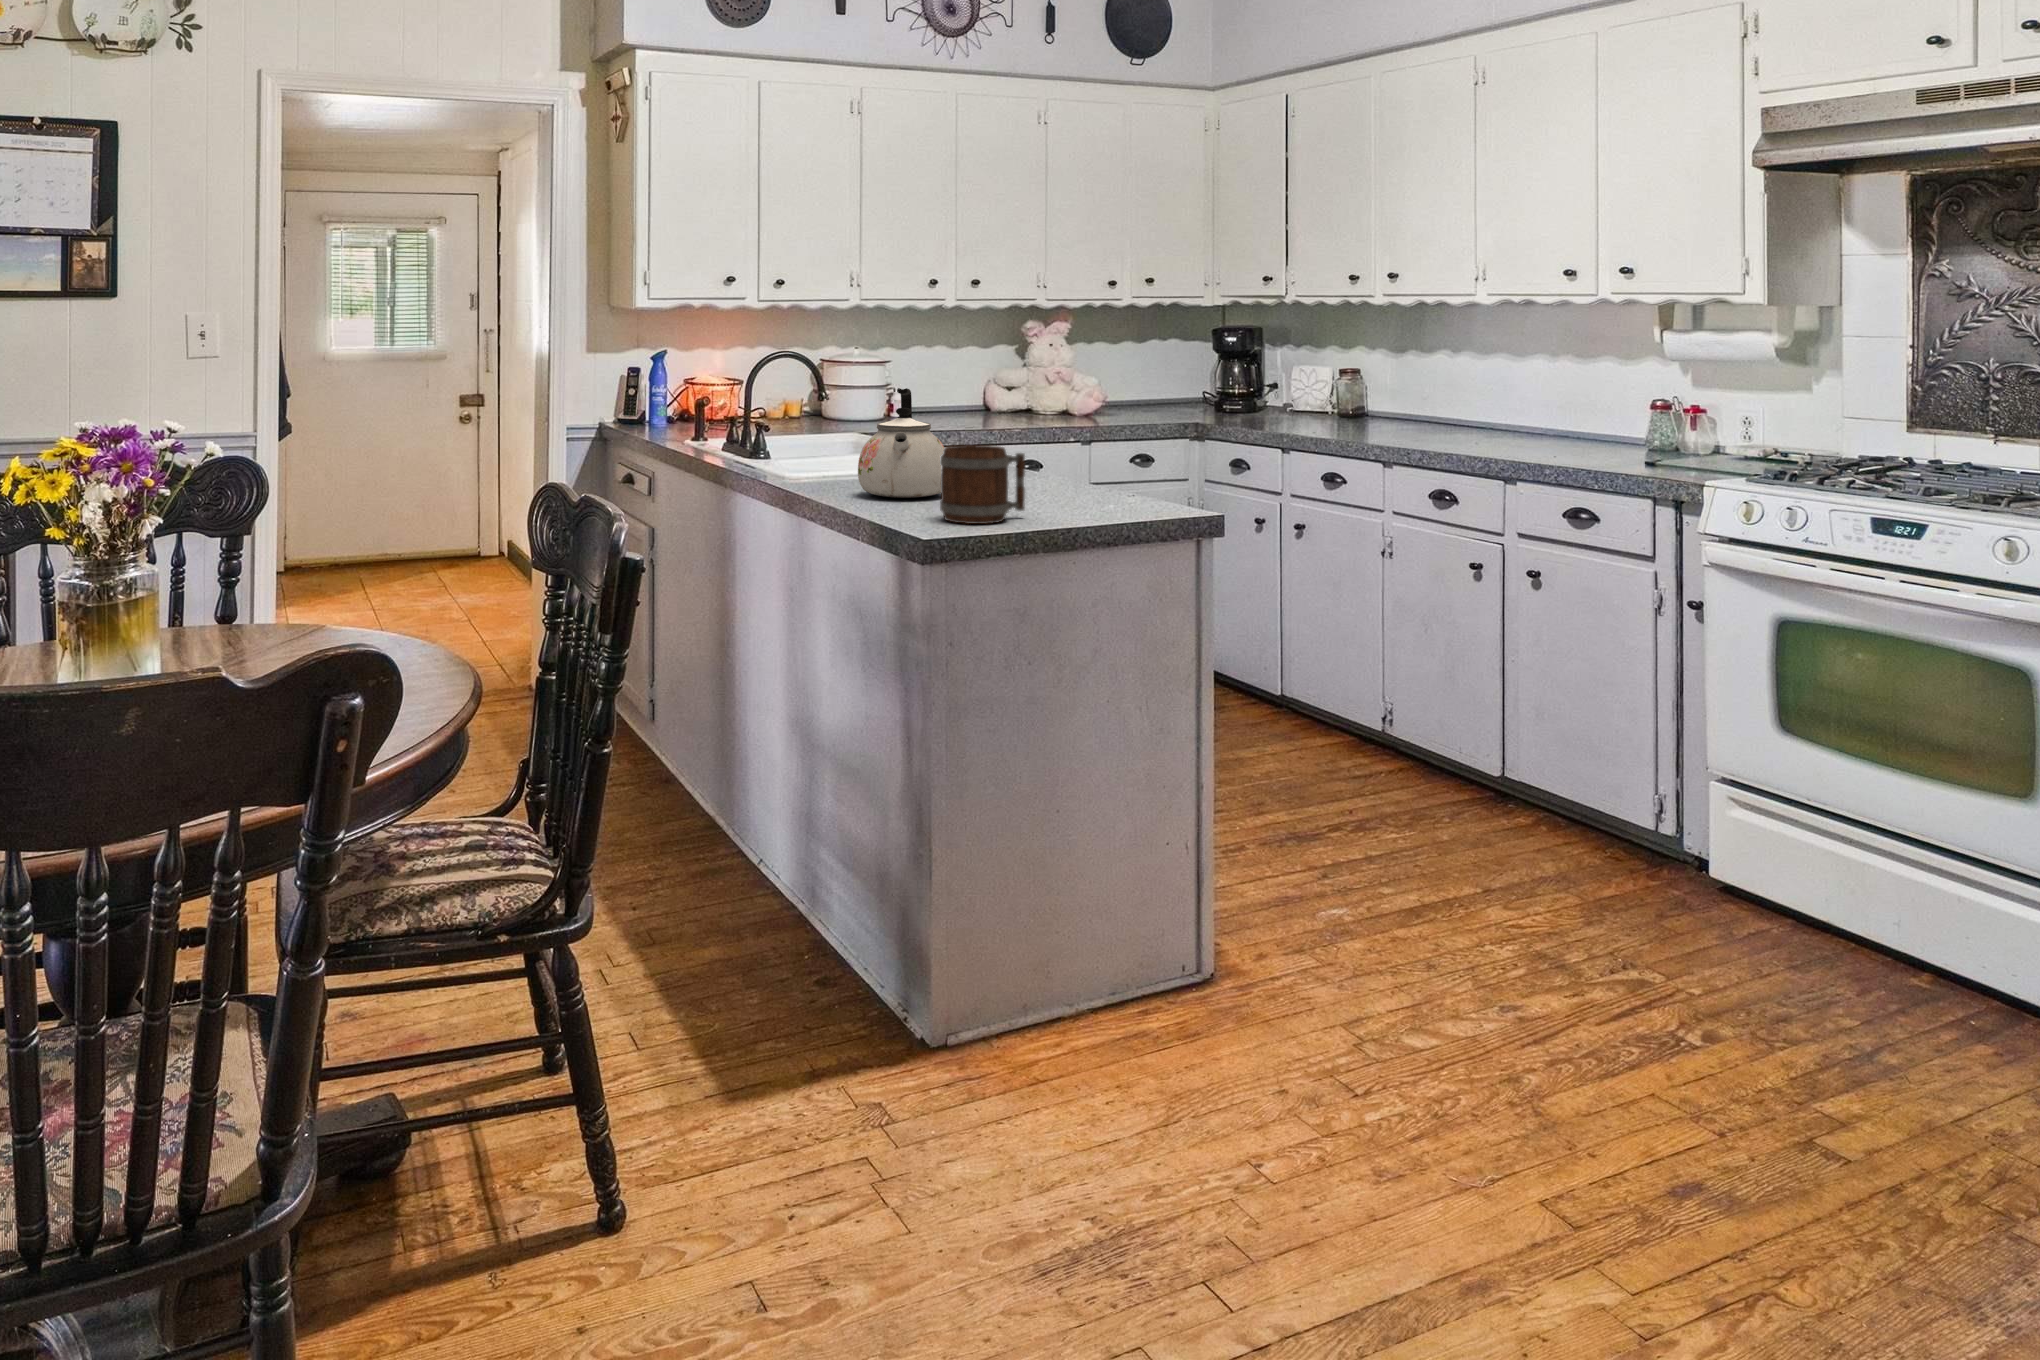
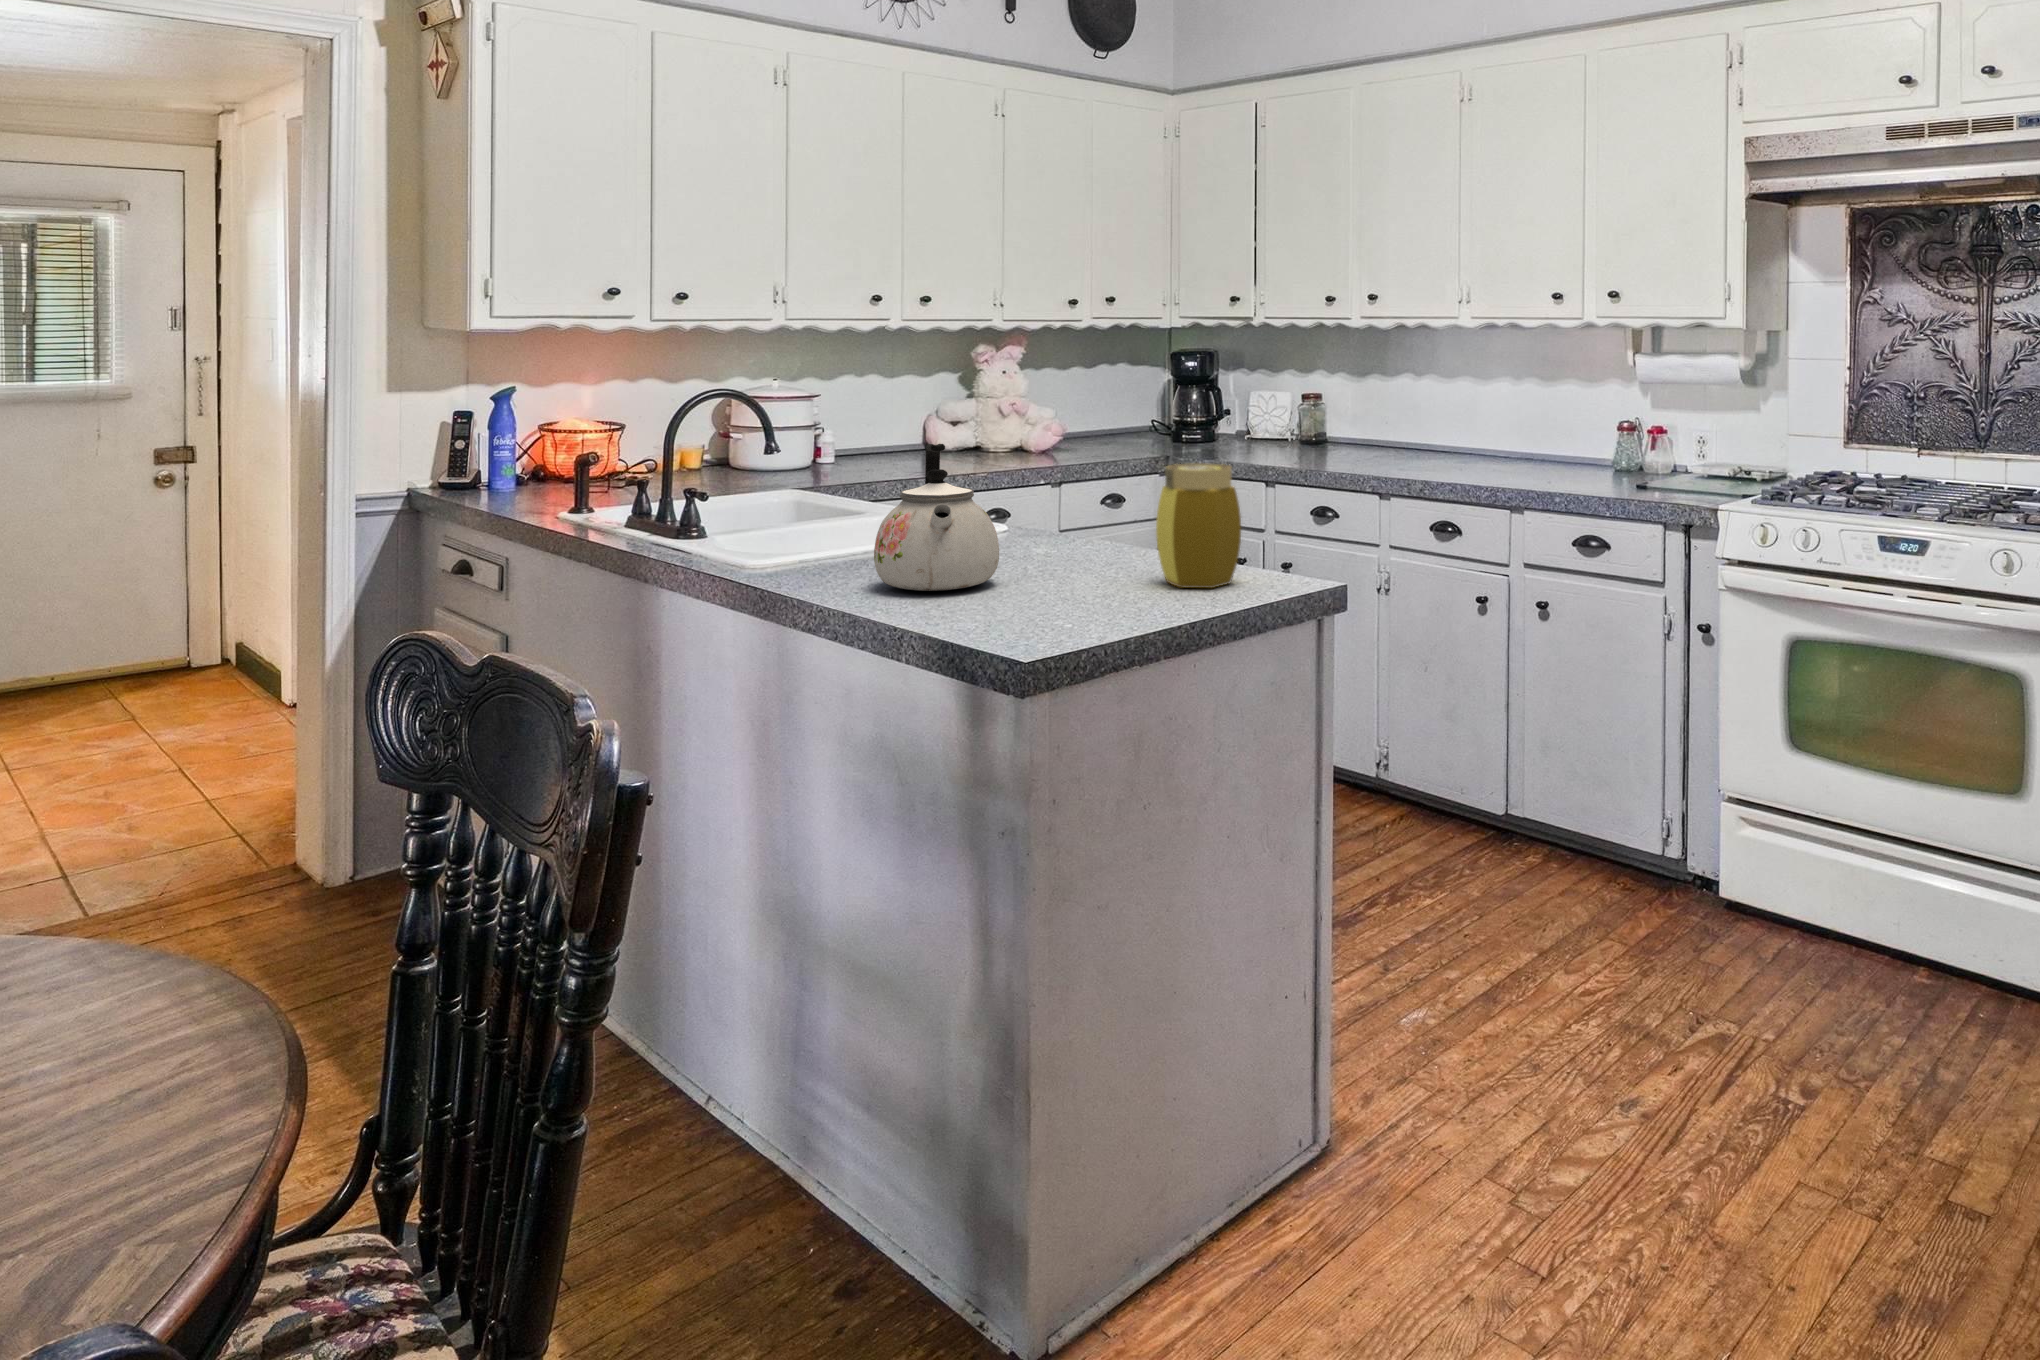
jar: none [1068,410,1135,508] -> present [1156,463,1241,588]
mug: present [940,445,1025,524] -> none [1024,521,1130,630]

